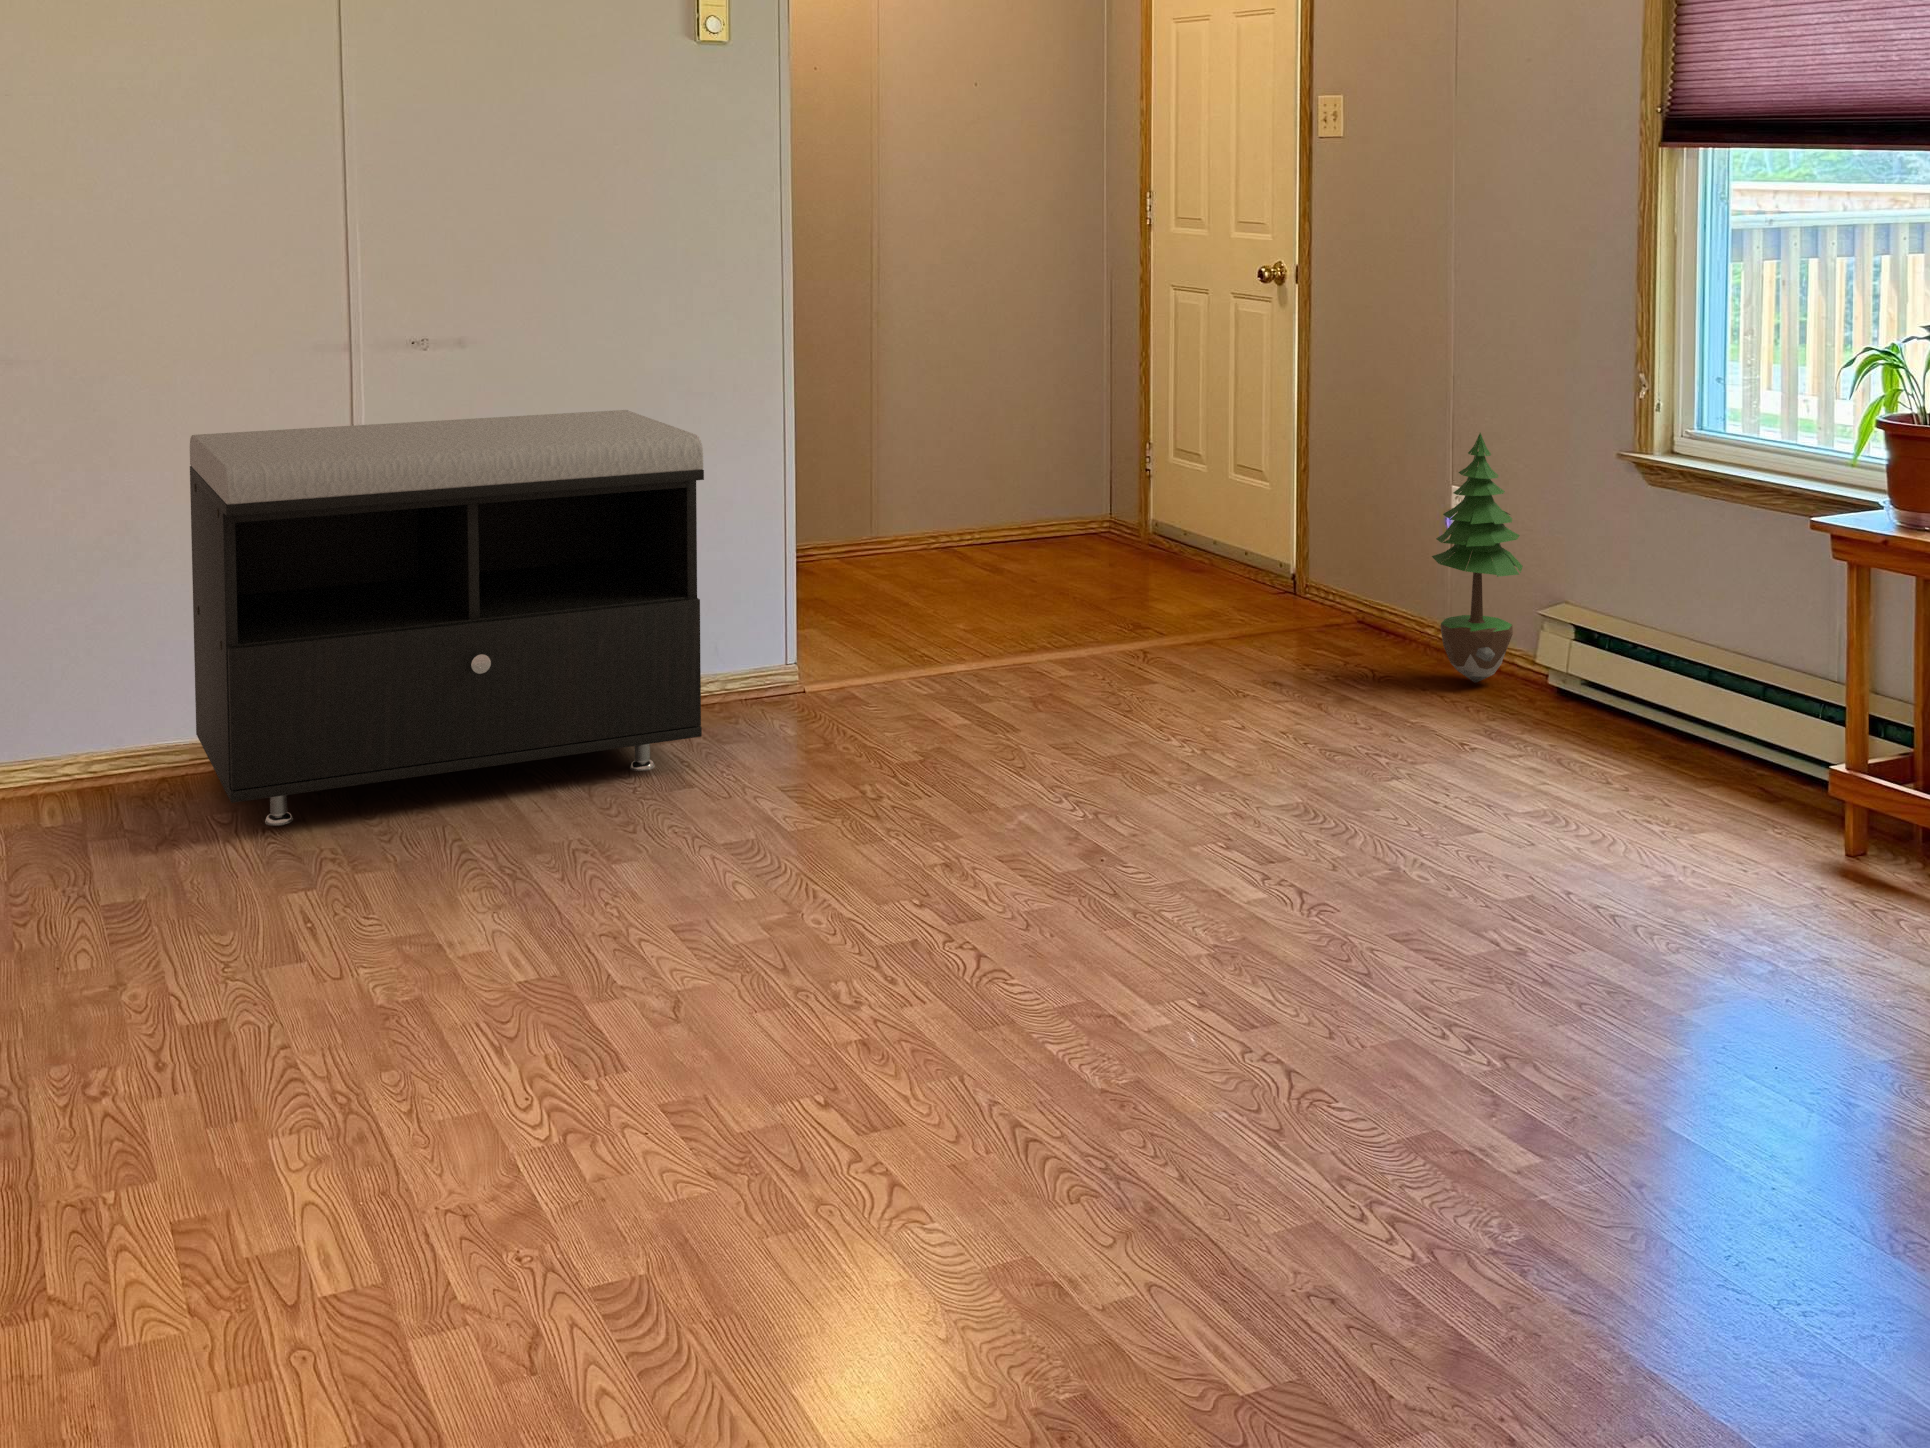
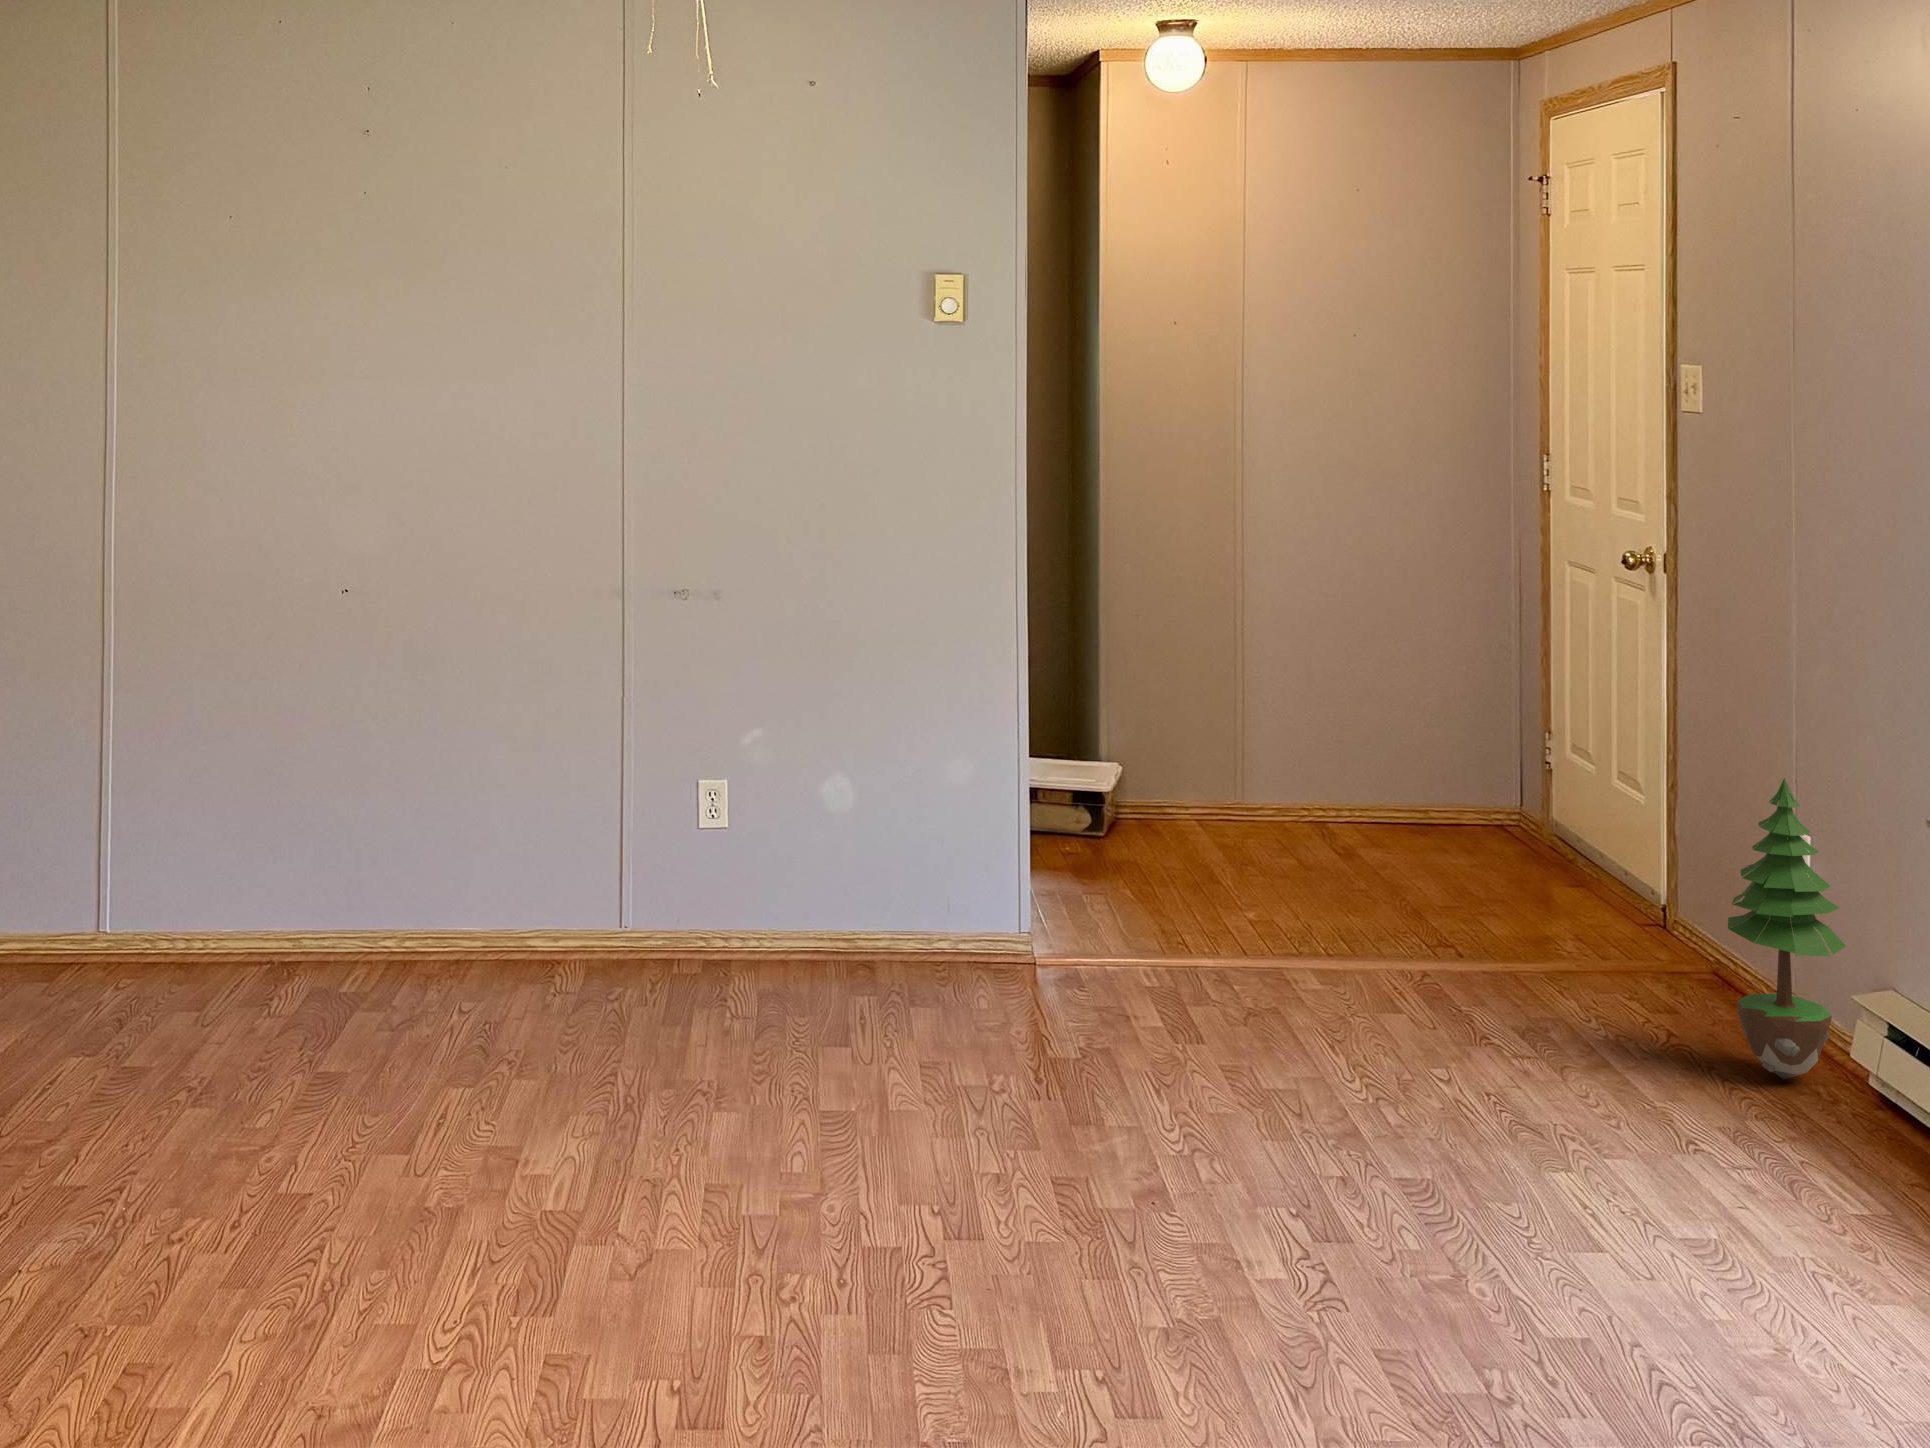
storage bench: present [190,410,704,826] -> none [449,666,871,1023]

